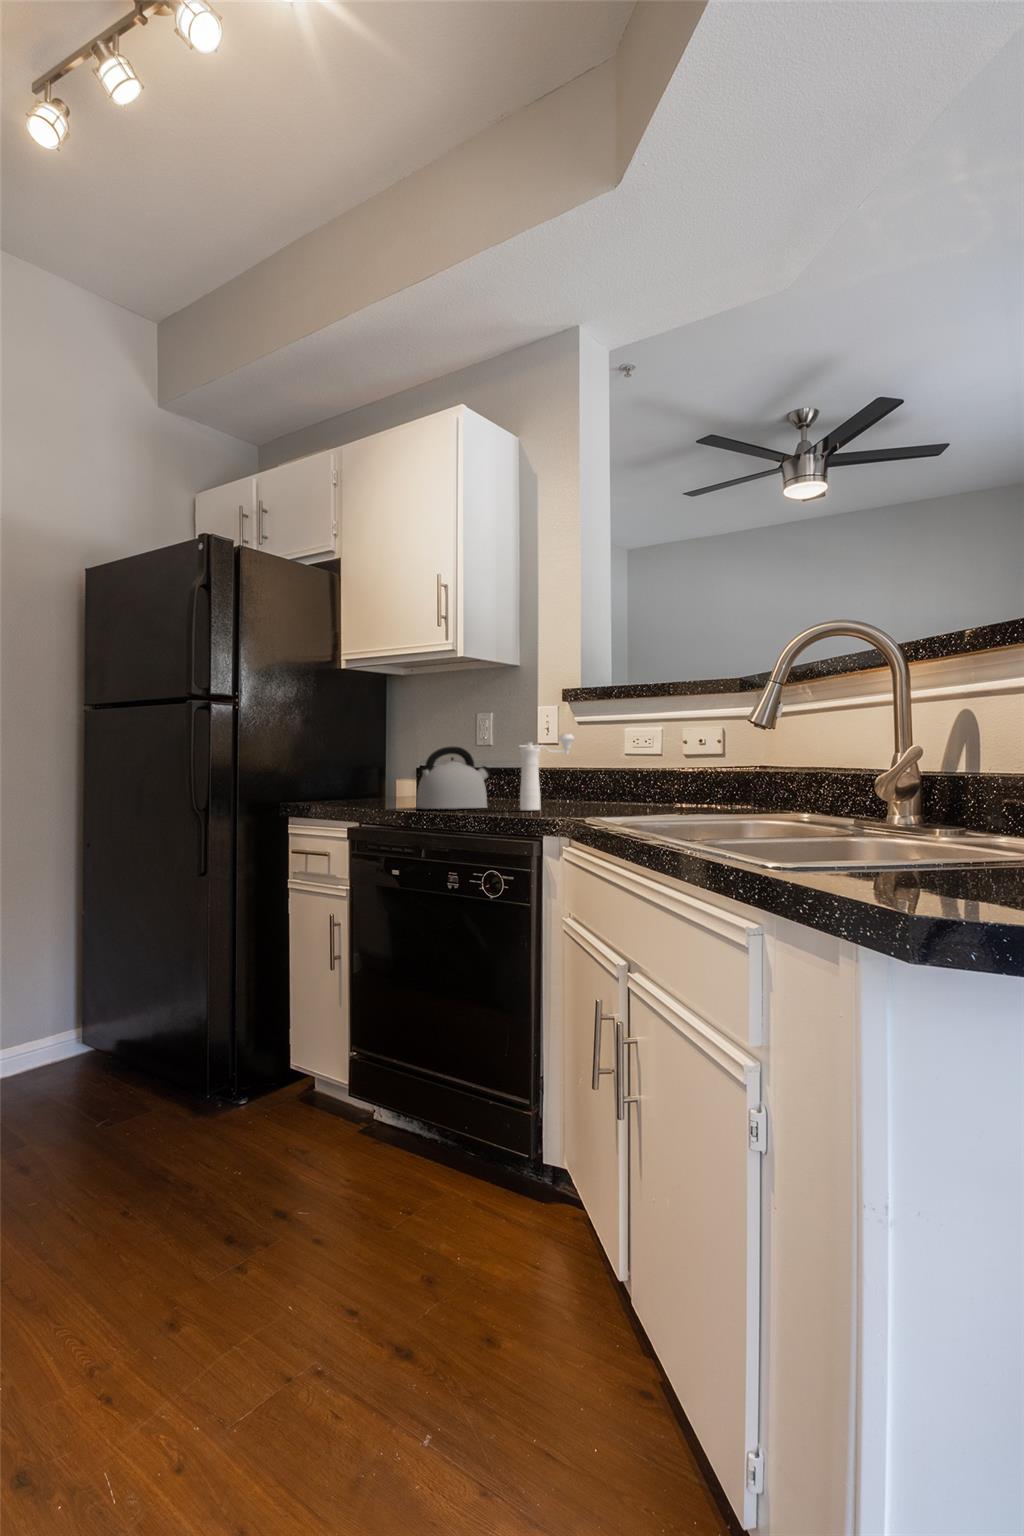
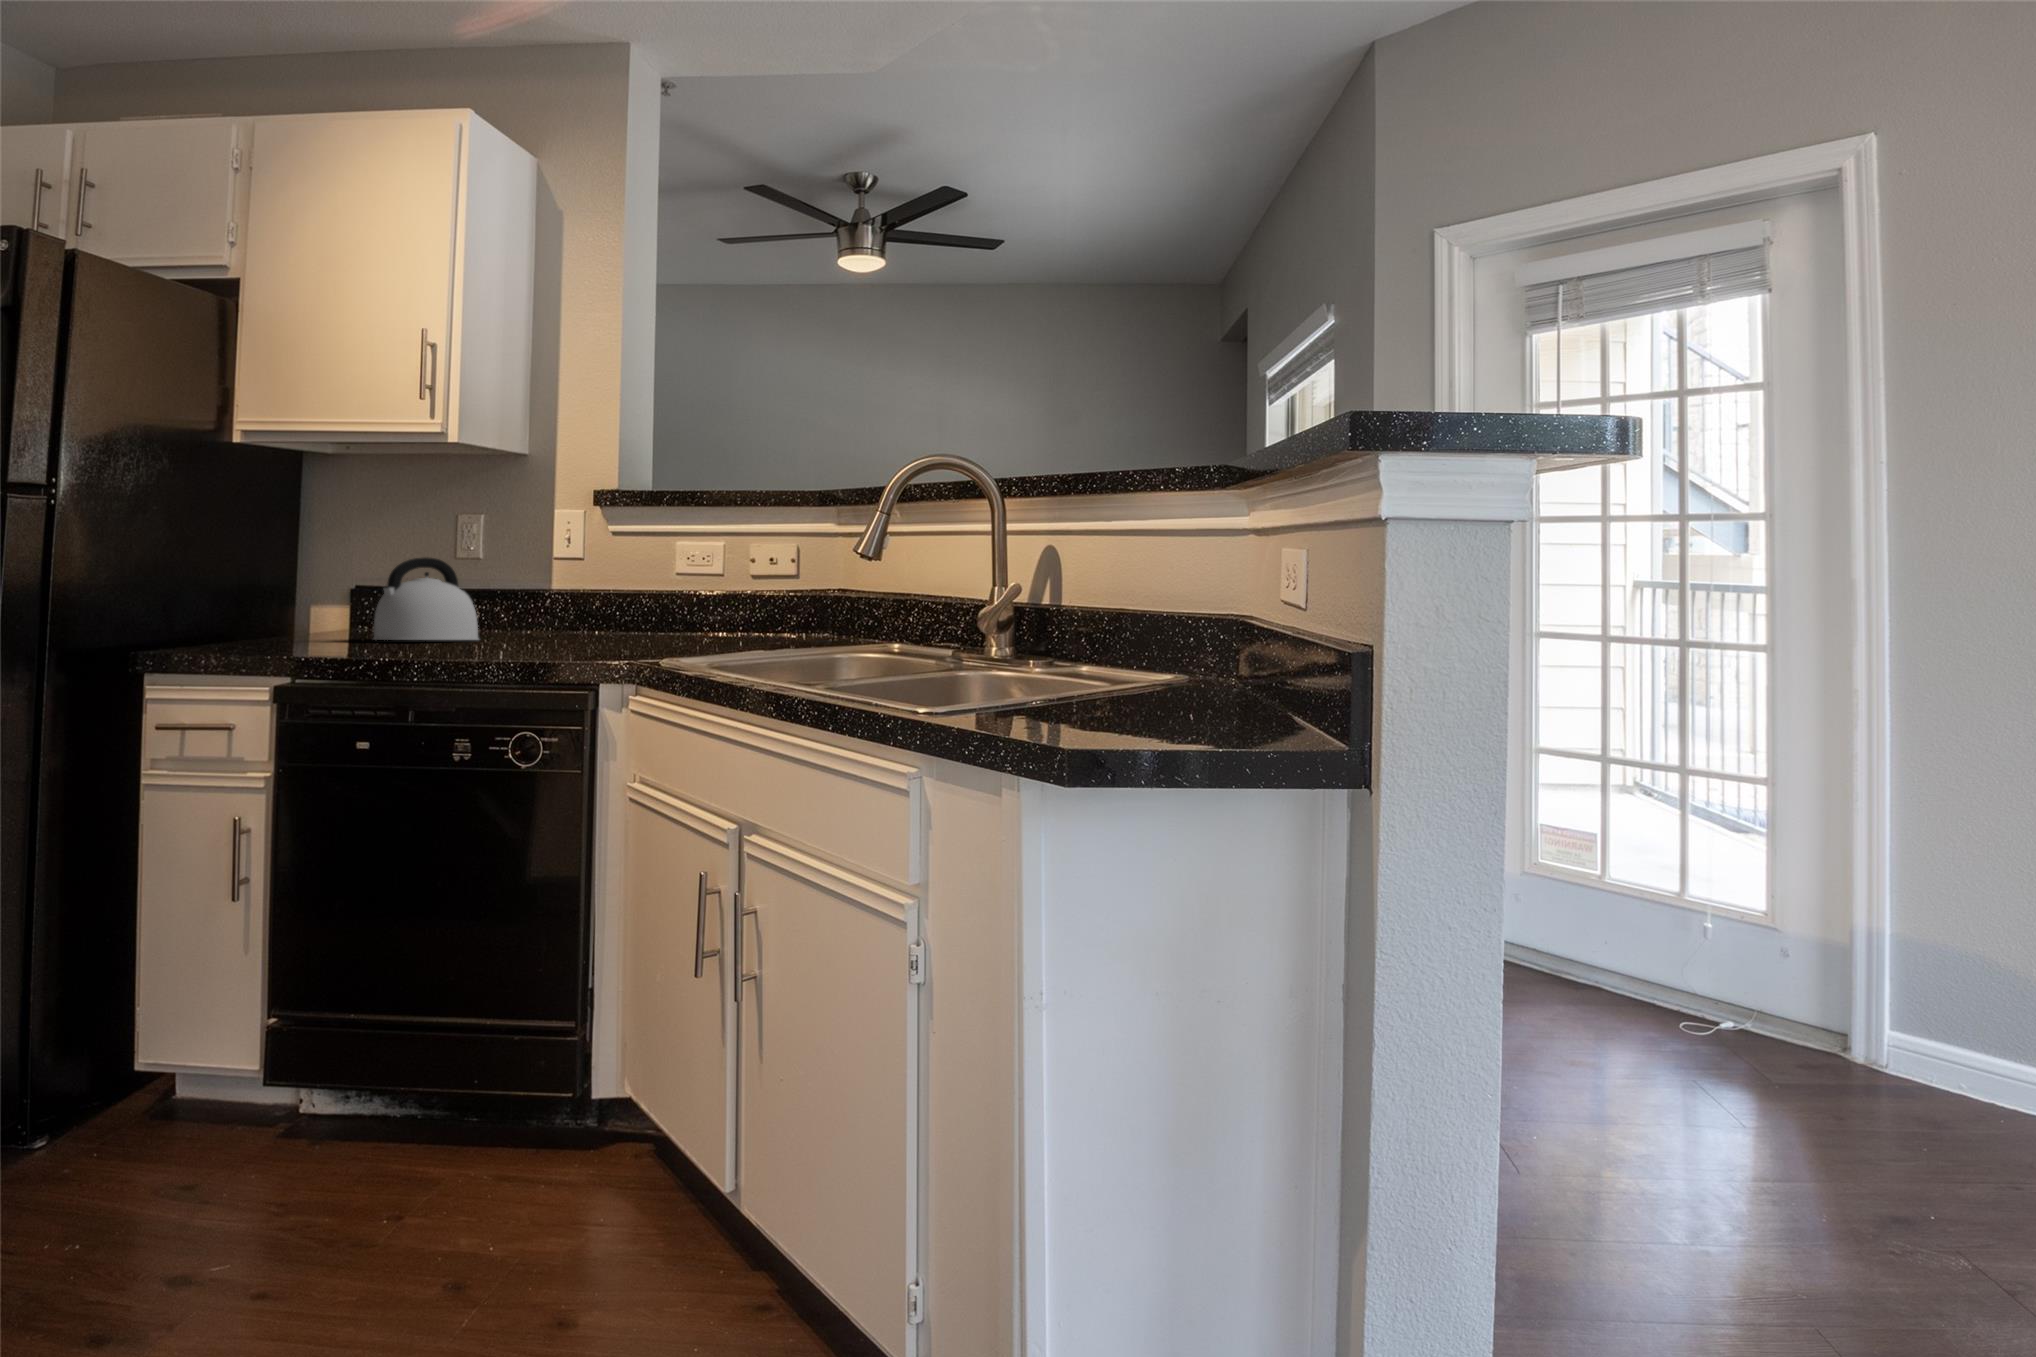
pepper mill: present [519,734,574,810] -> none [534,548,606,643]

